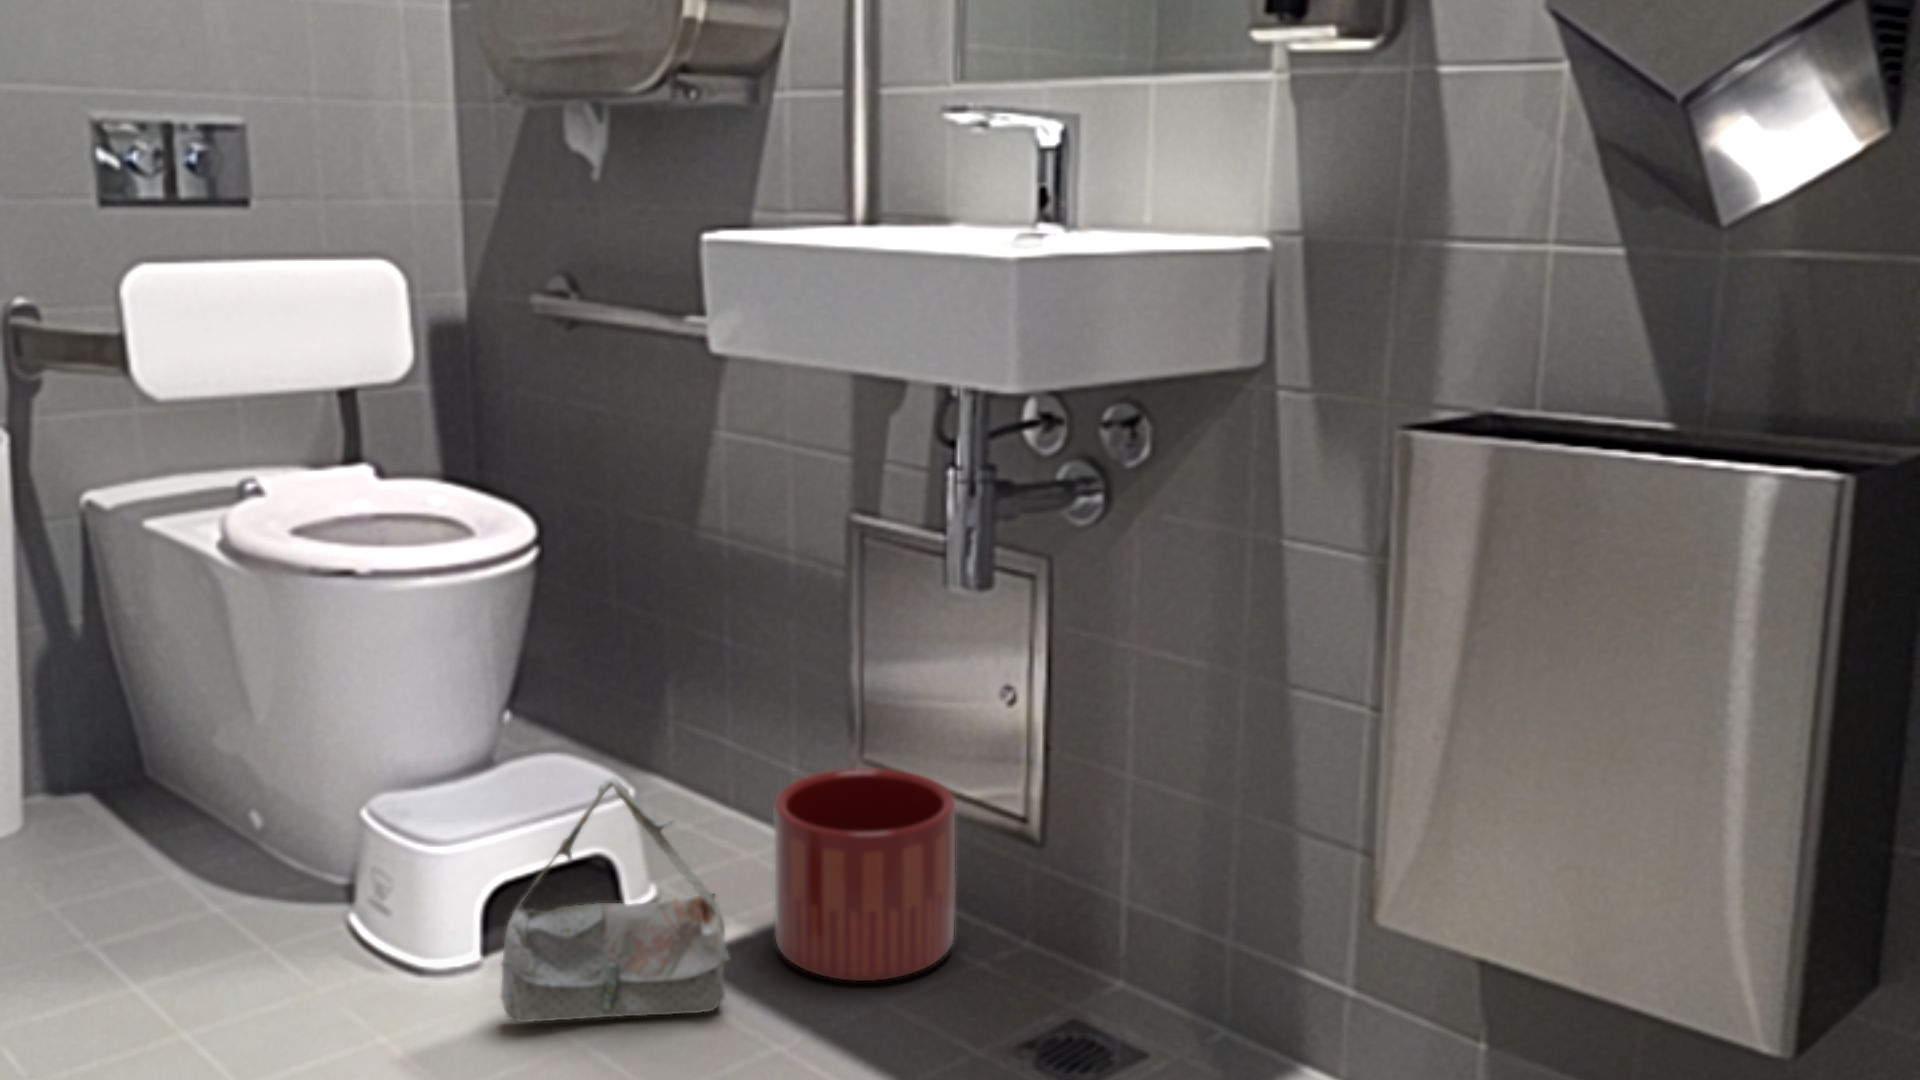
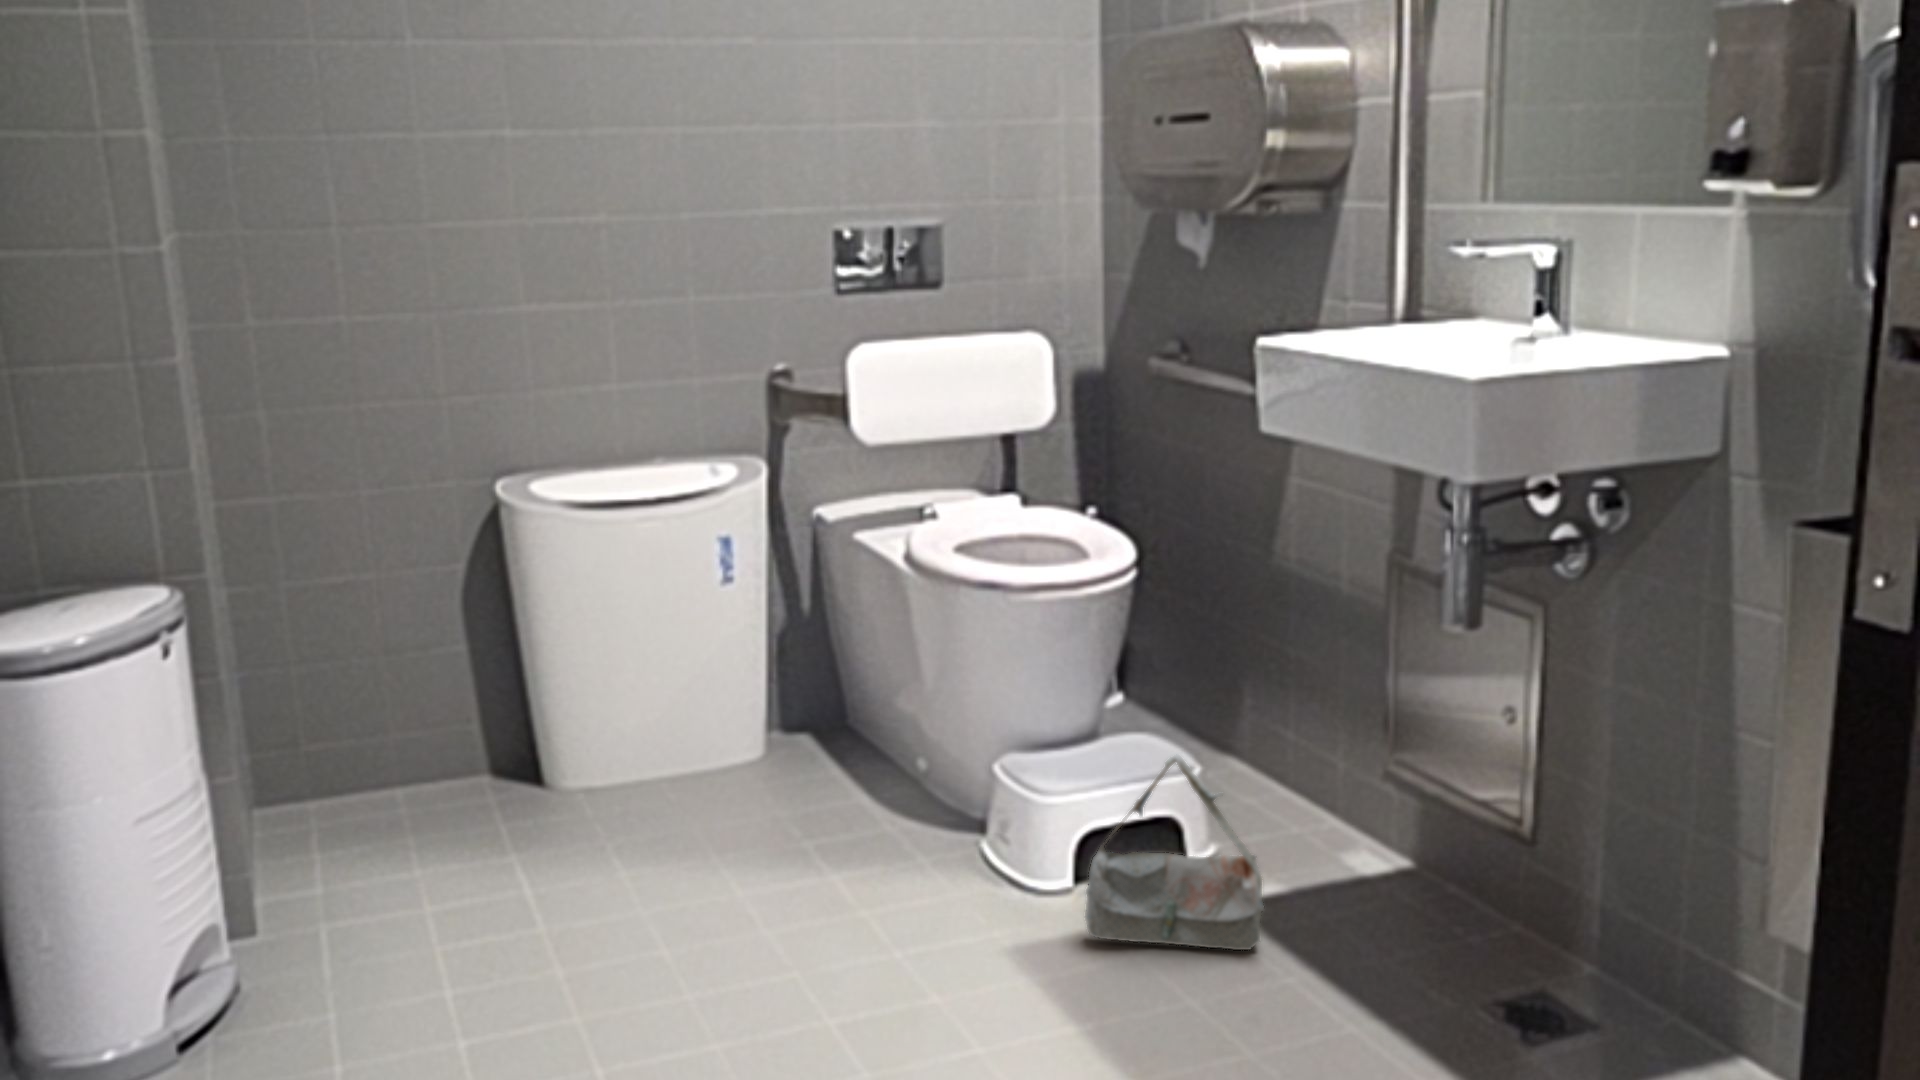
planter: present [775,768,955,981] -> none [1309,766,1466,943]

